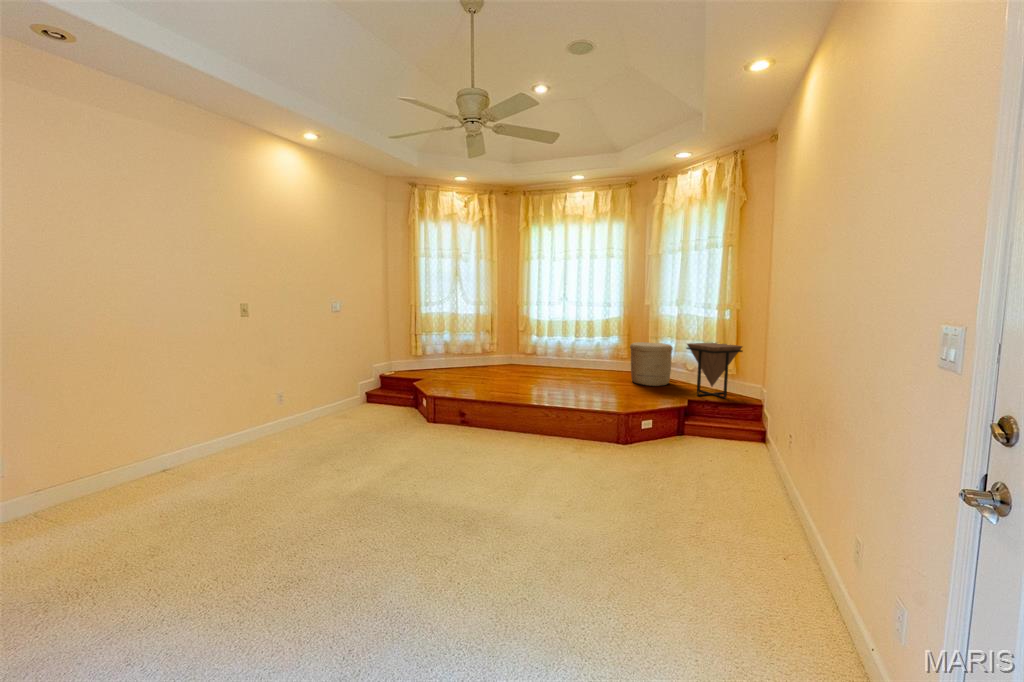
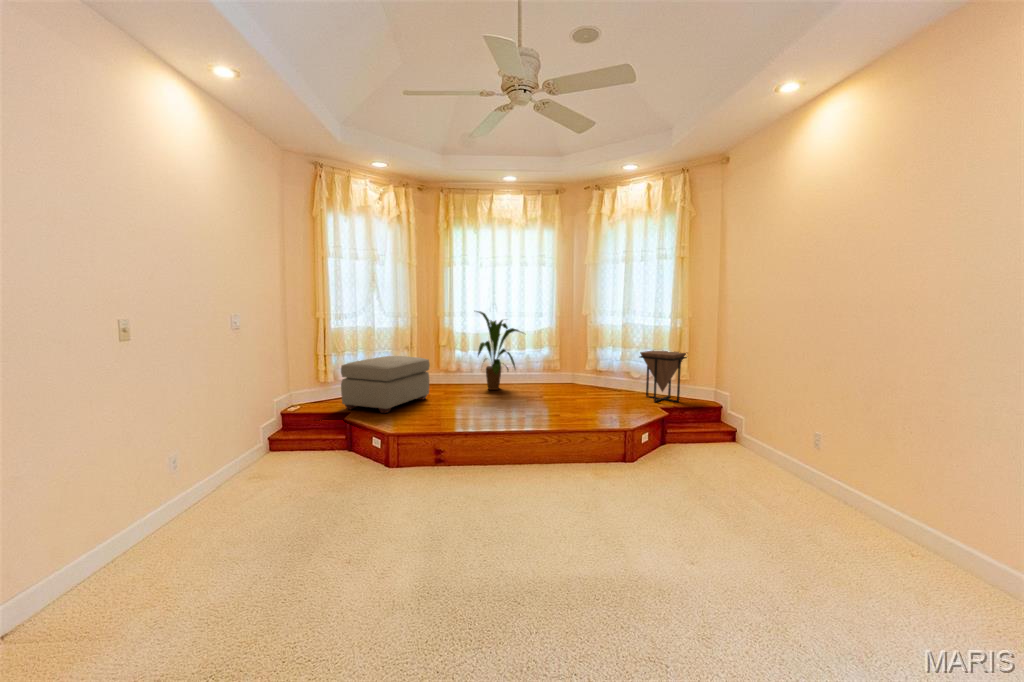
house plant: none [537,300,591,373] -> present [477,311,520,390]
ottoman: none [421,338,494,382] -> present [341,356,430,413]
woven basket: present [630,342,673,386] -> none [576,352,617,396]

